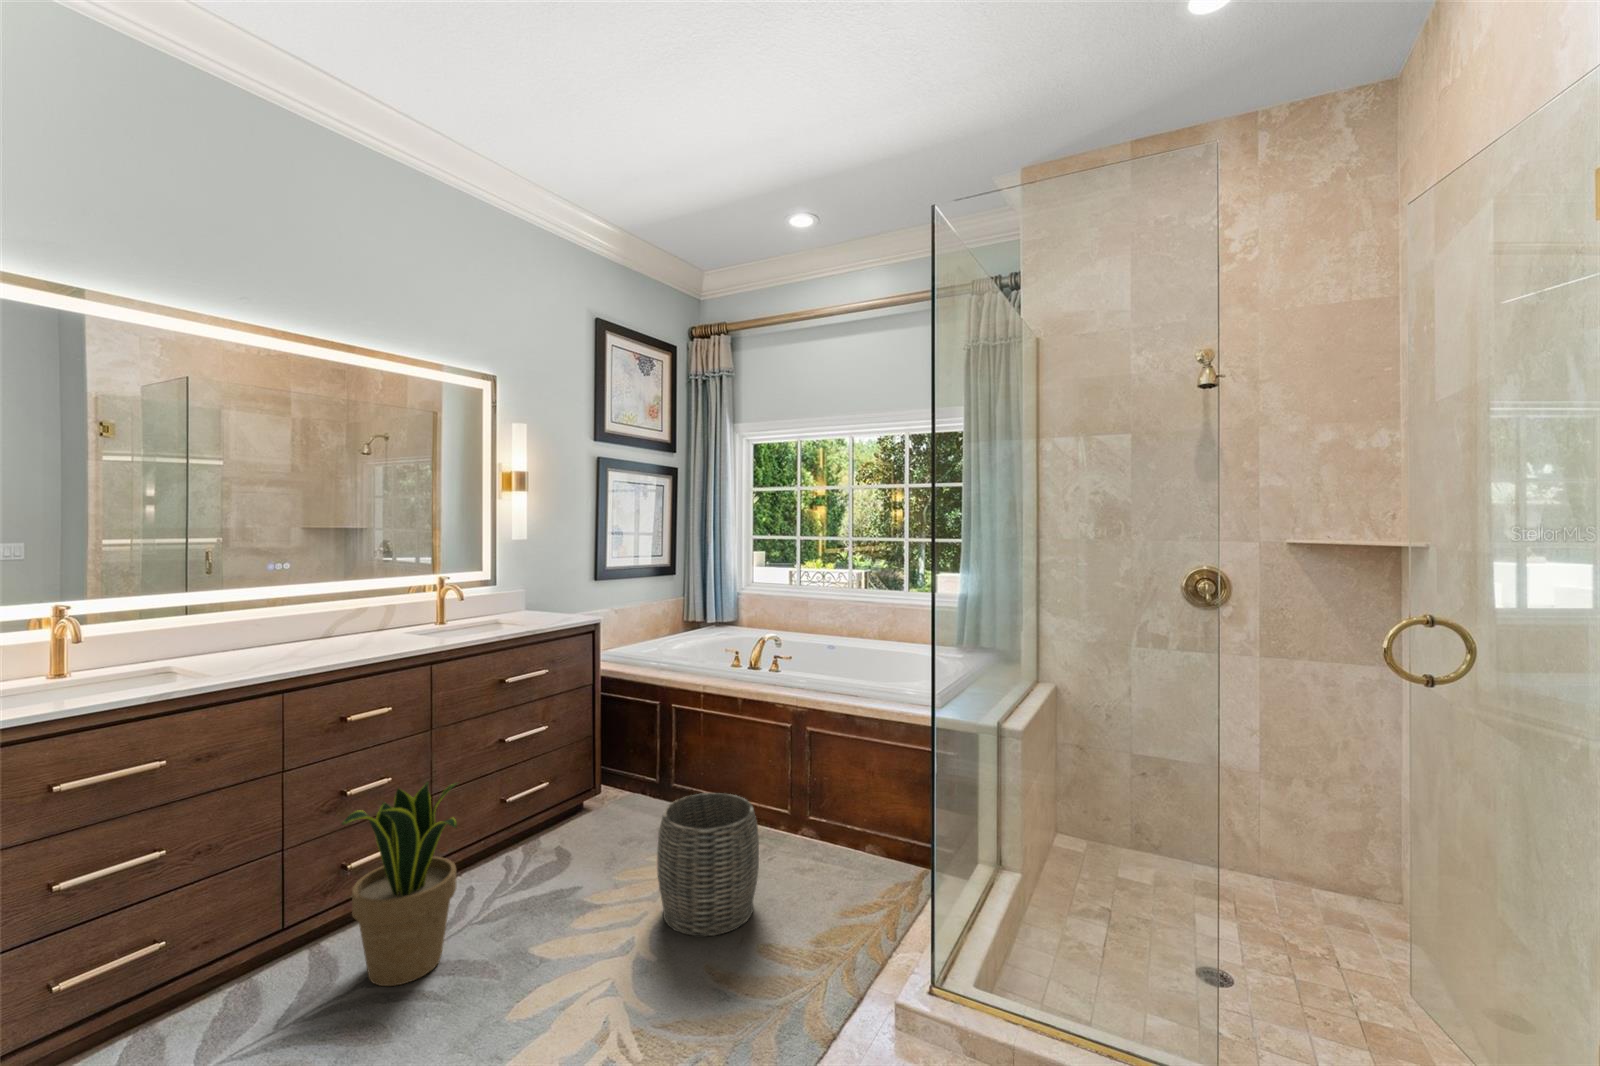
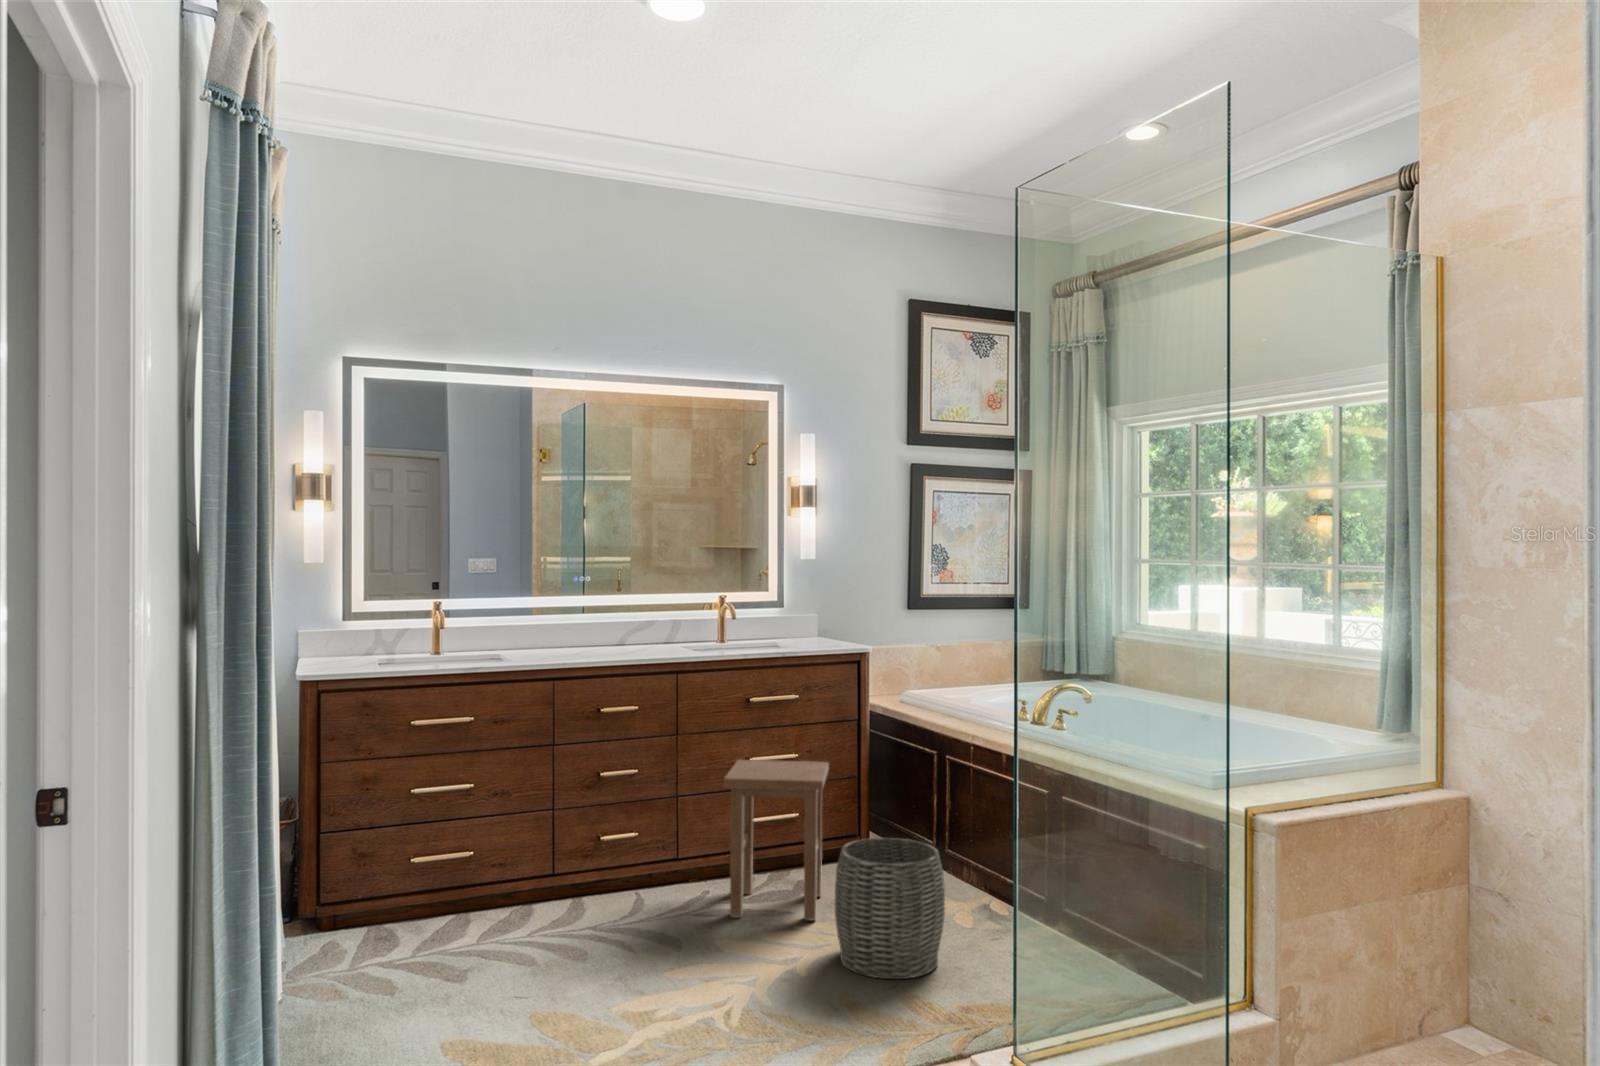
stool: none [500,730,617,911] -> present [724,760,829,921]
potted plant: present [342,782,457,986] -> none [574,766,674,935]

